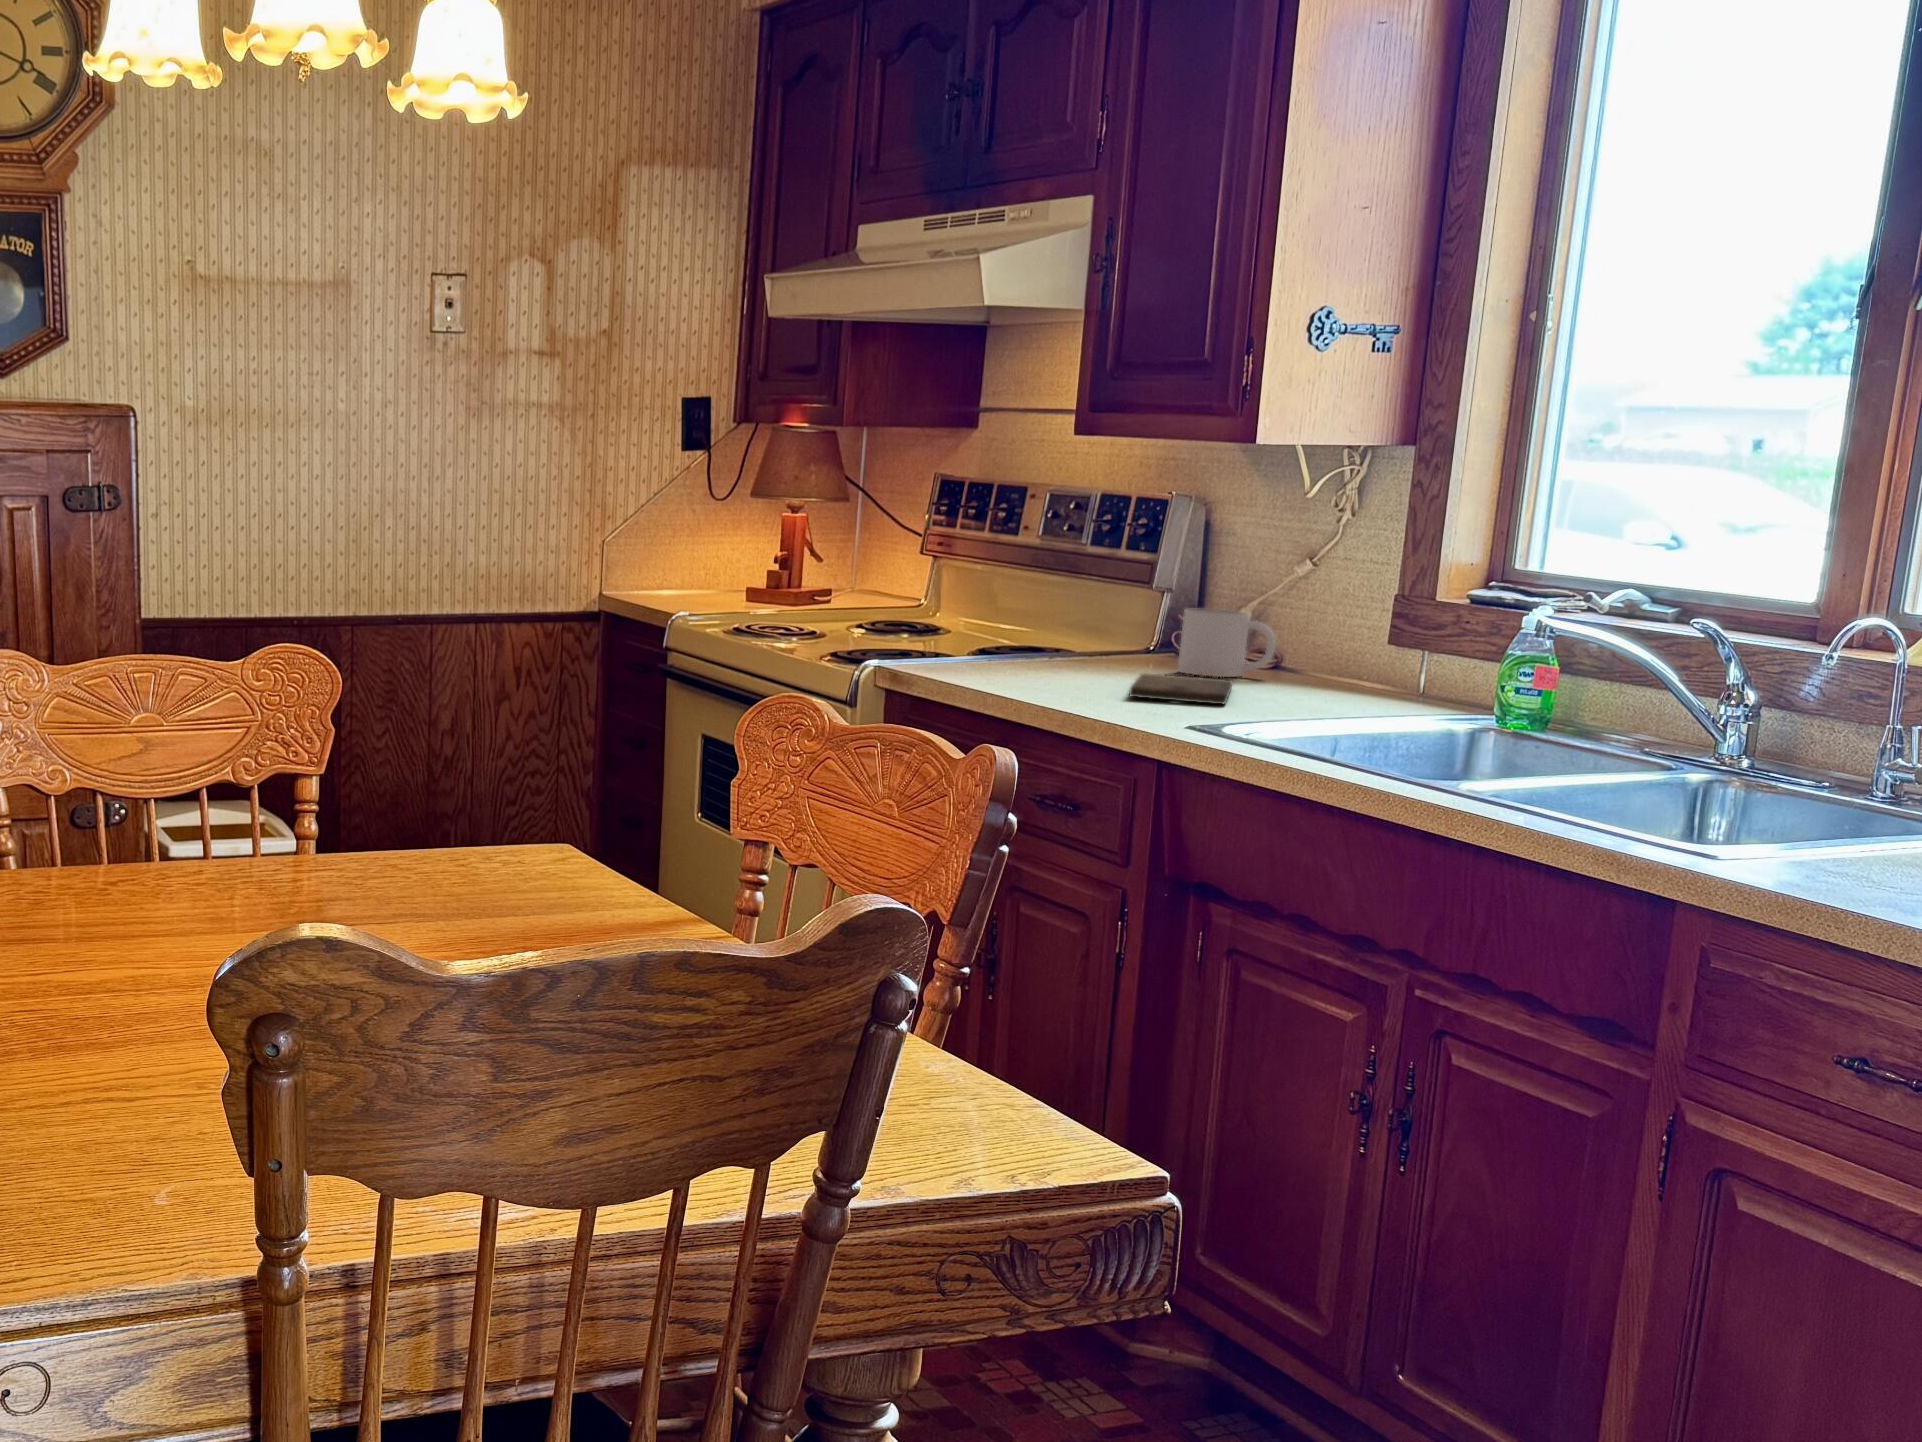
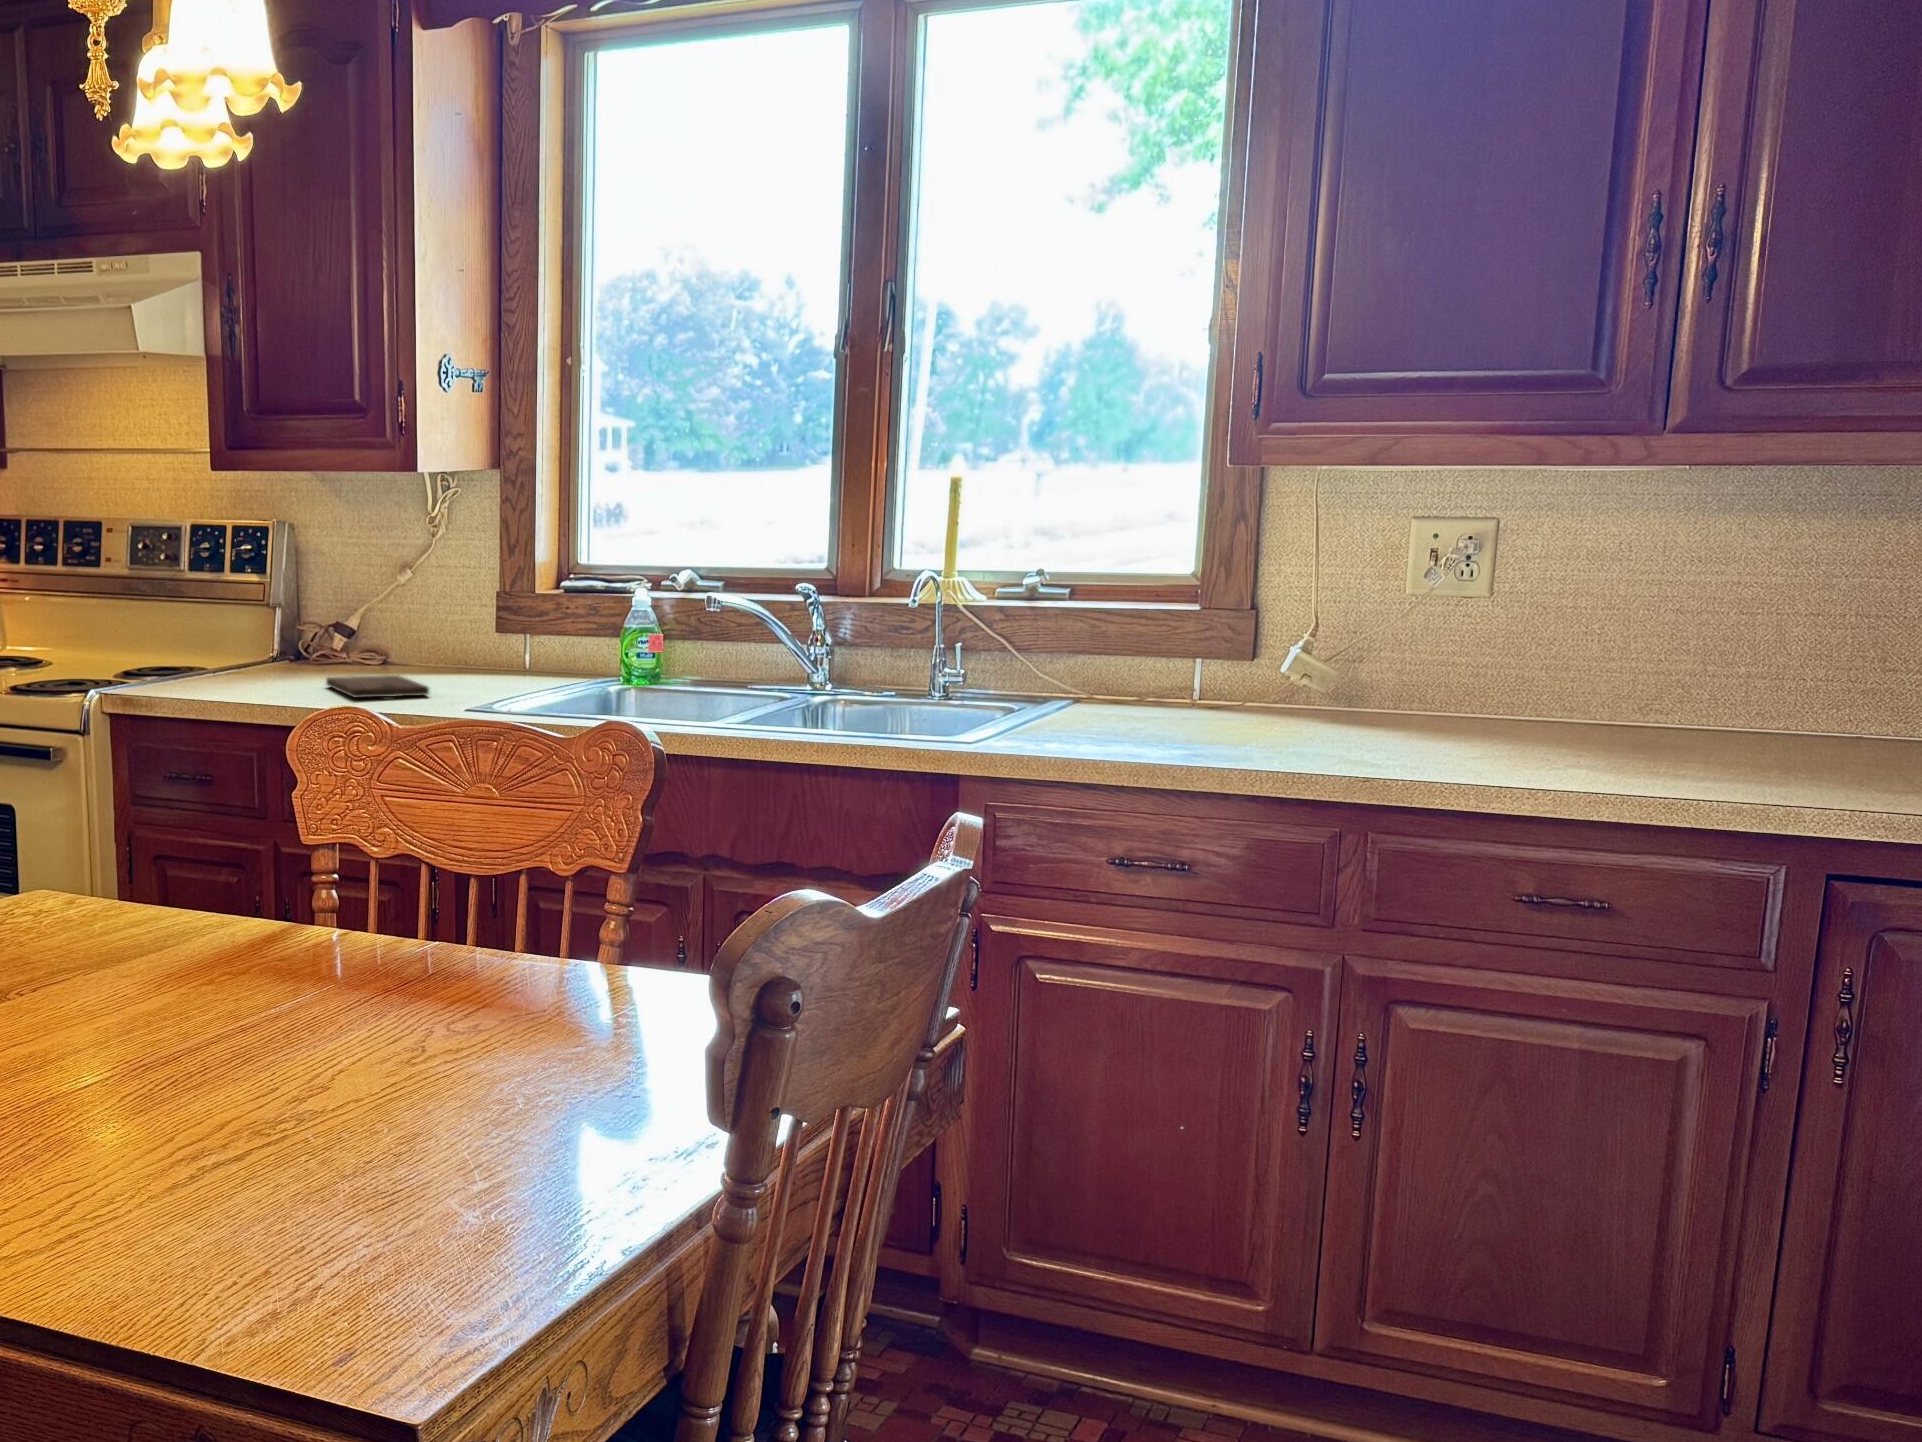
mug: present [1178,609,1276,677] -> none [323,616,400,675]

